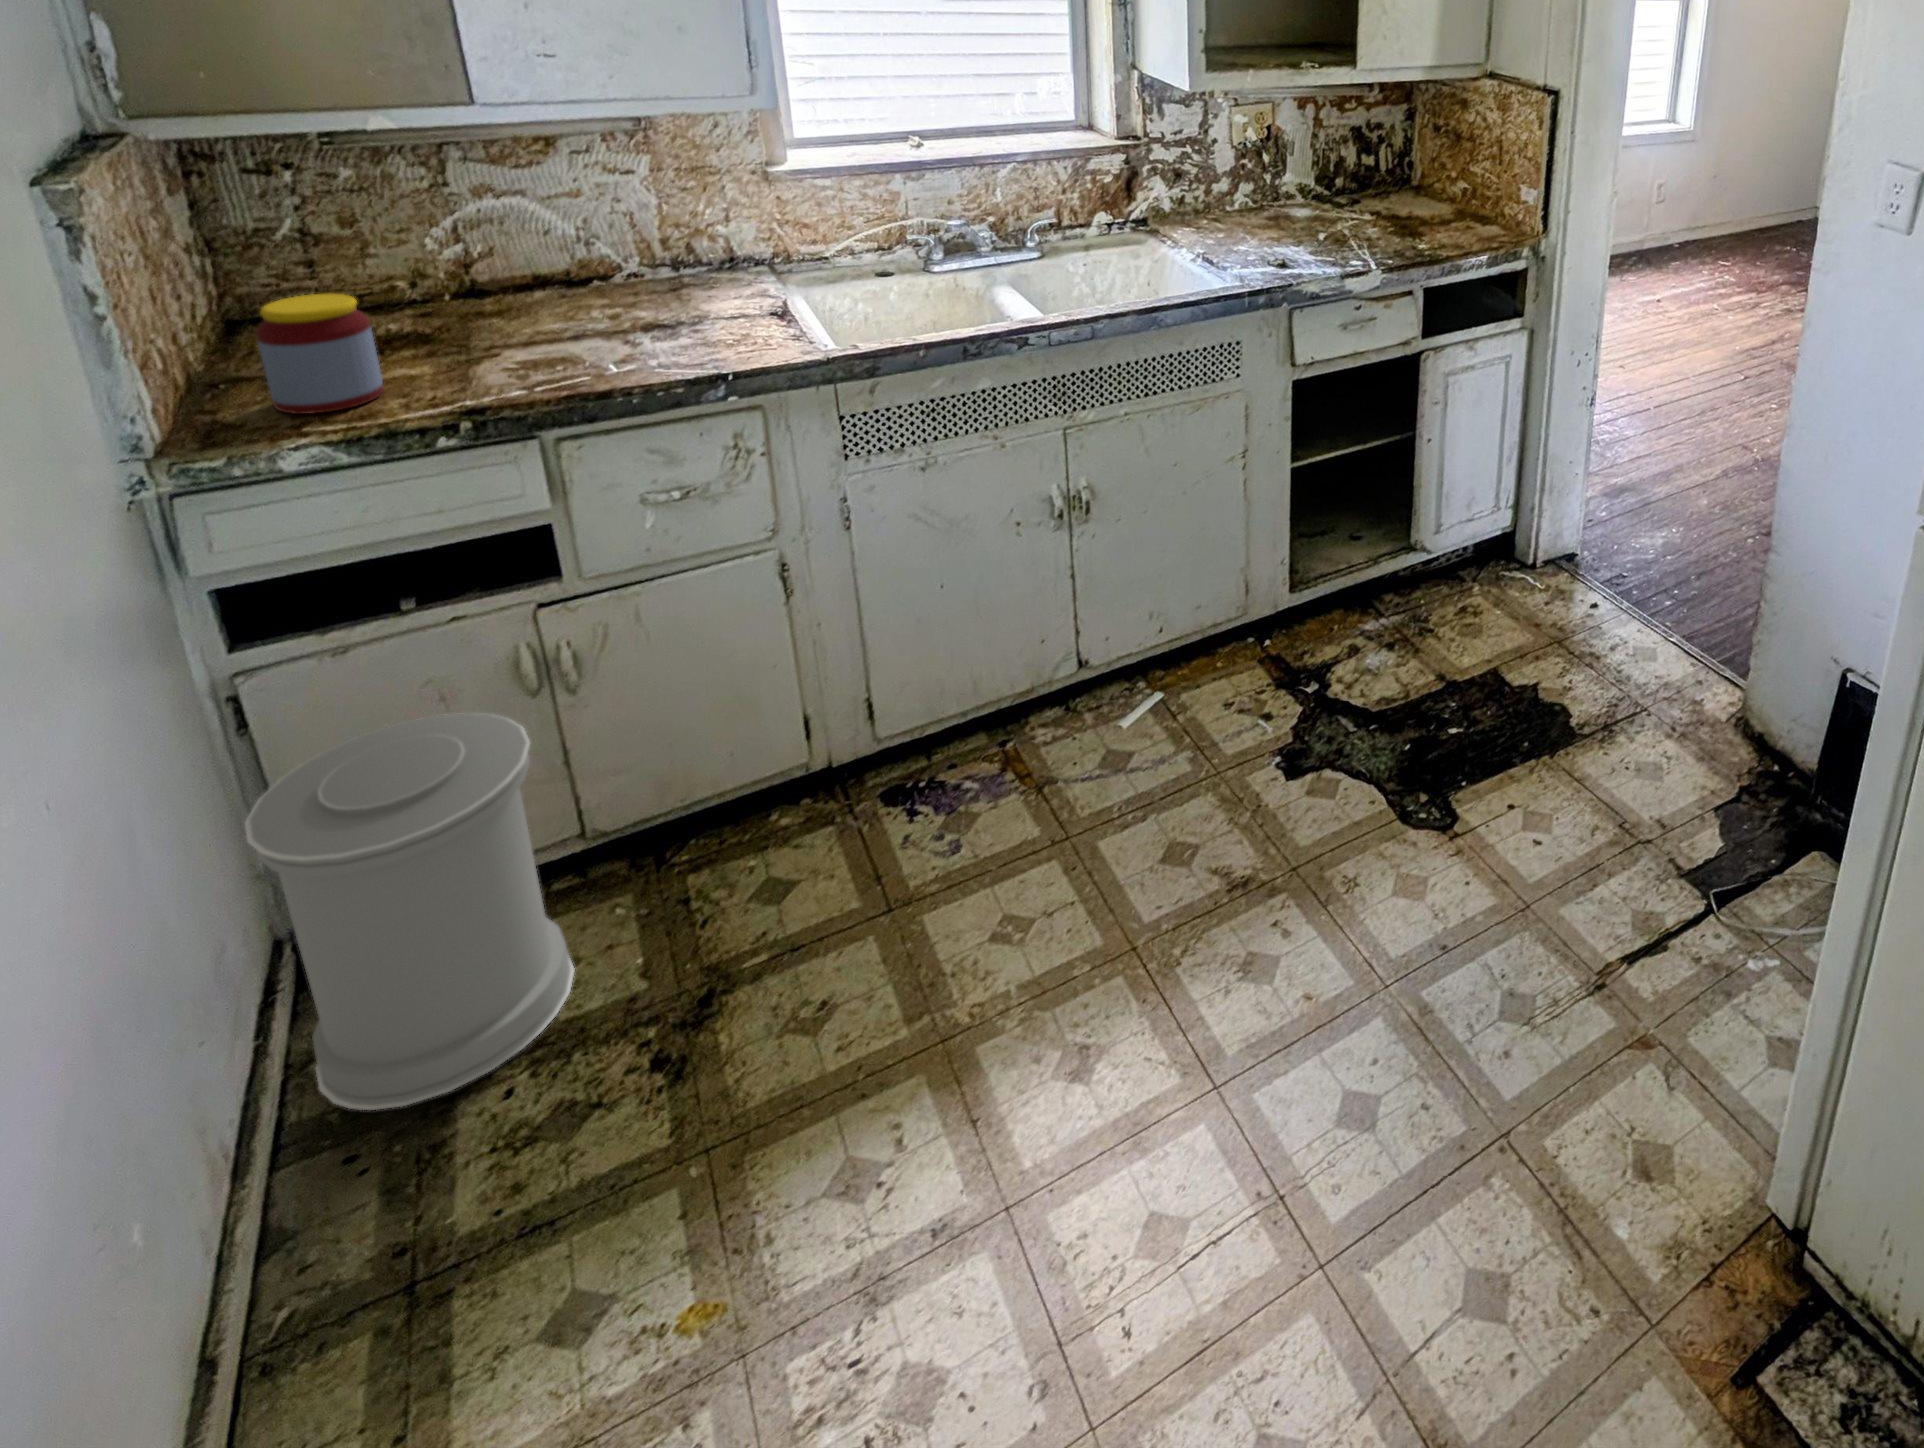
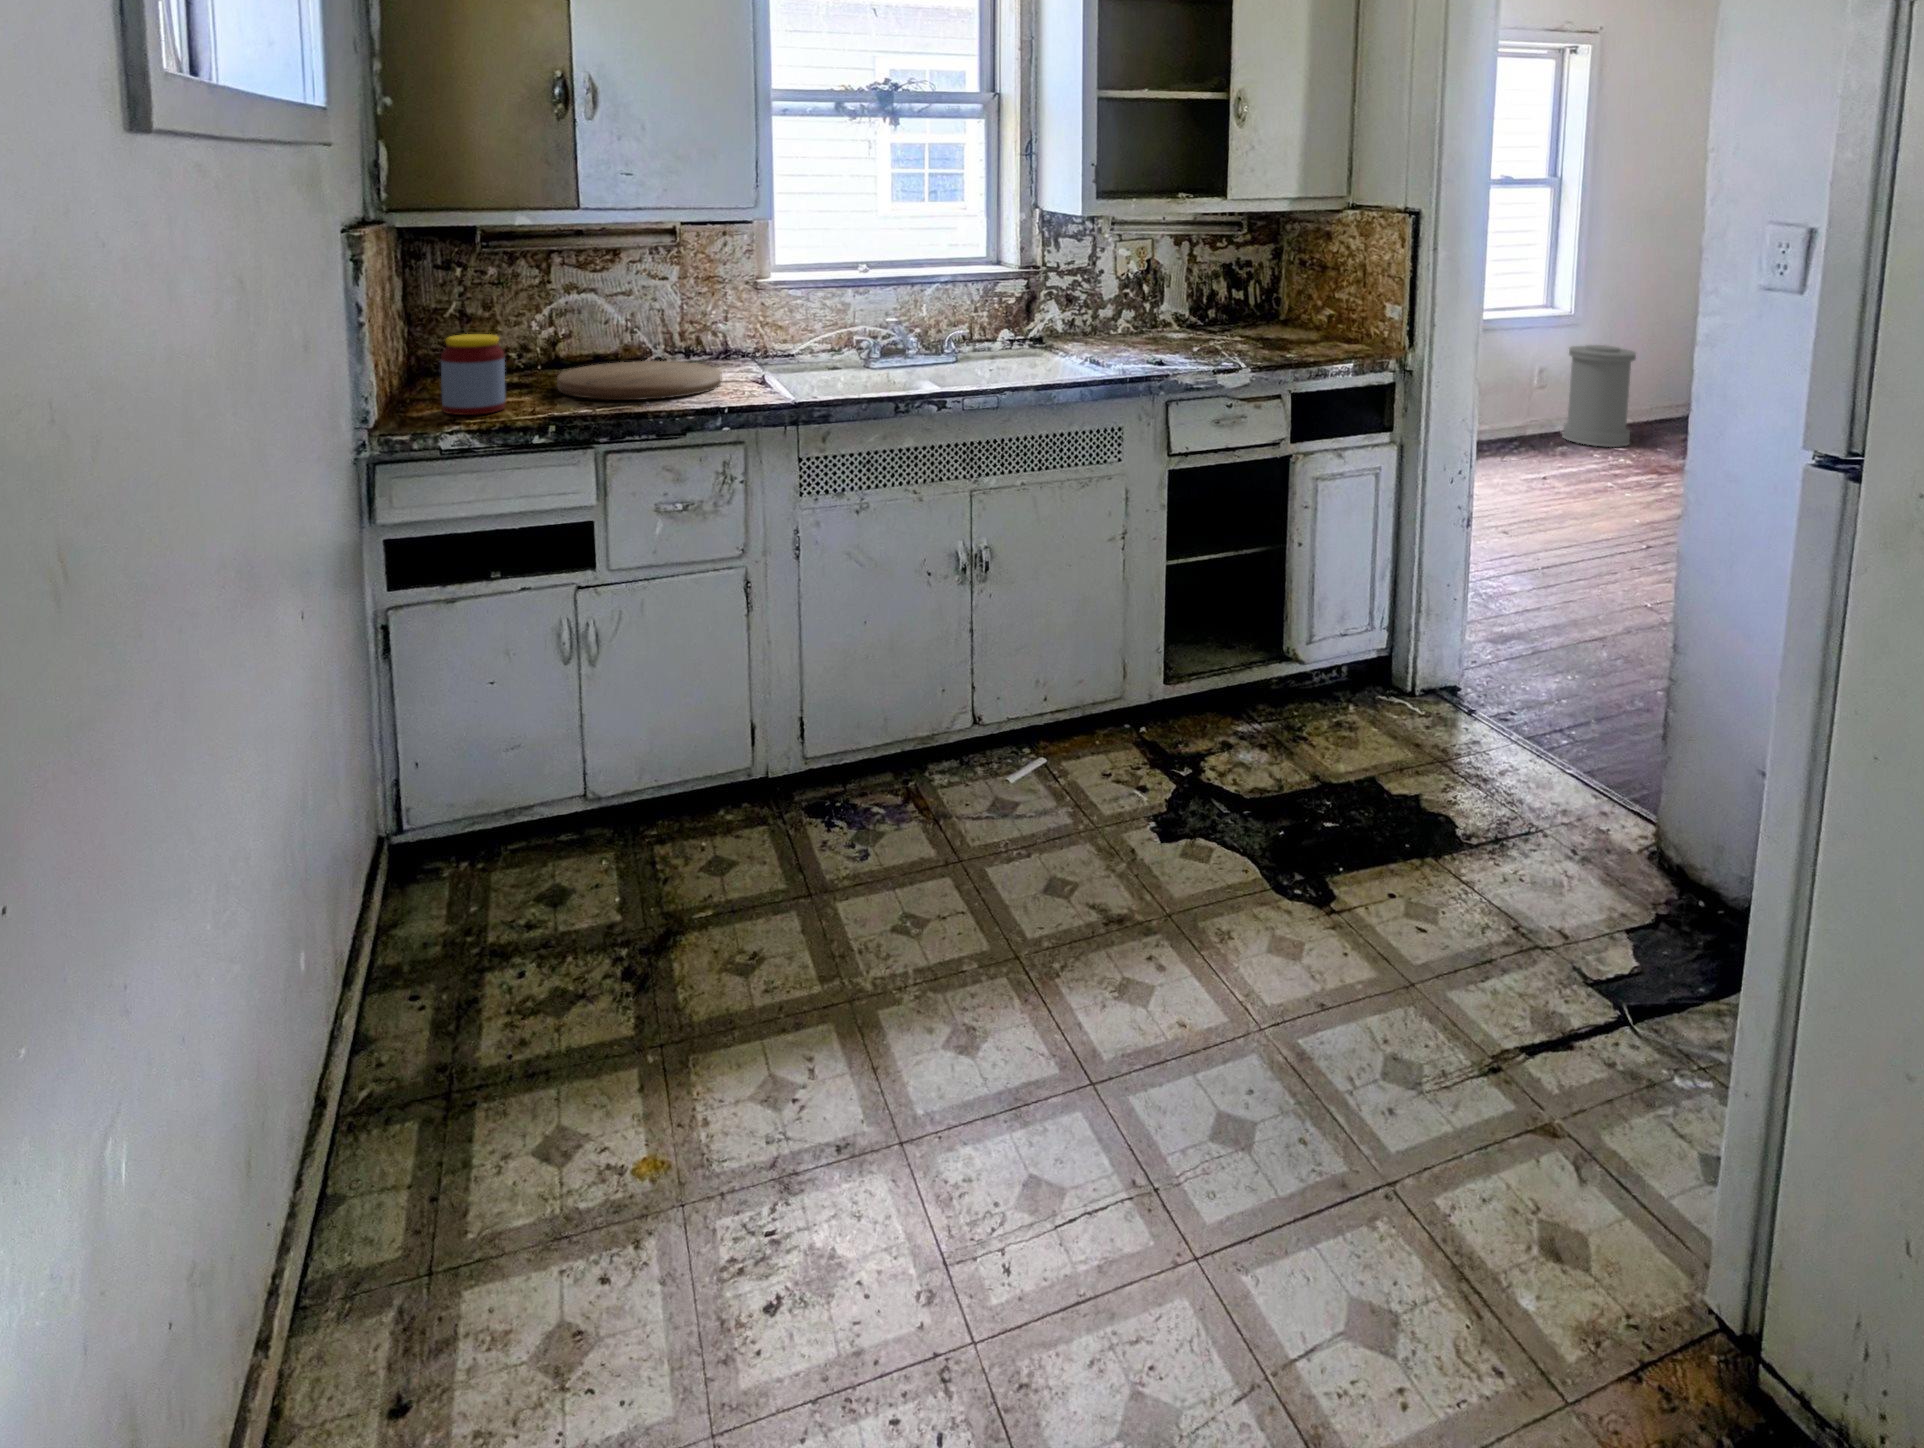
cutting board: none [470,287,727,368] -> present [557,361,722,400]
trash can: present [245,713,574,1110] -> present [1563,345,1636,447]

